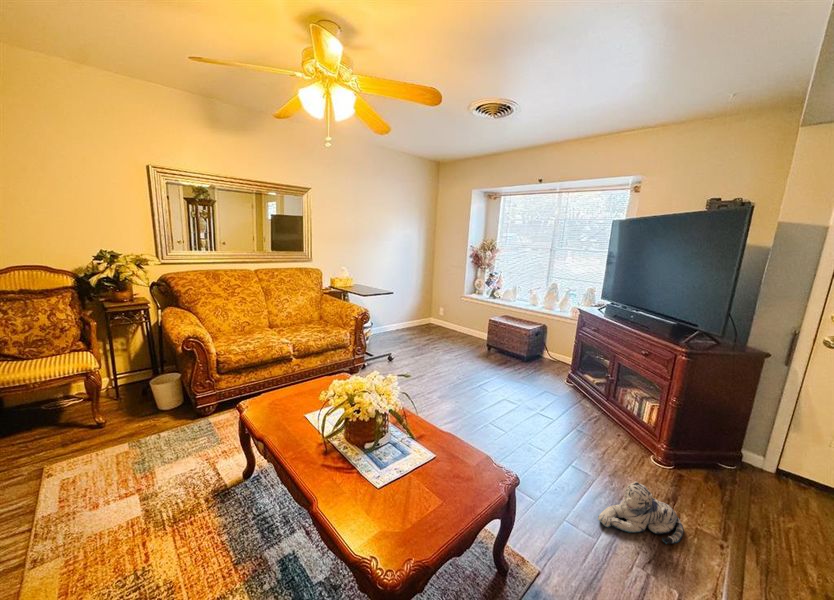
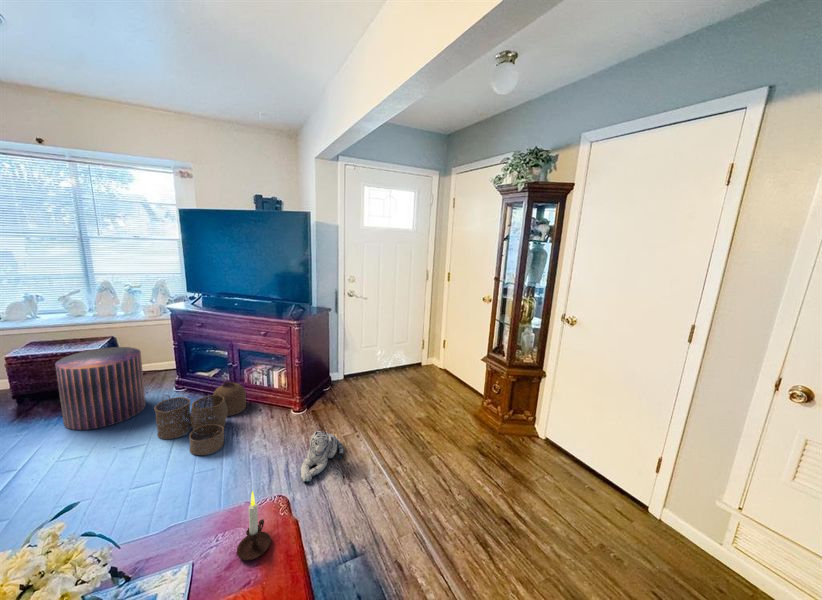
pouf: none [497,327,548,384] -> present [55,347,146,430]
woven basket: none [531,376,613,440] -> present [154,382,246,455]
candle: none [454,433,483,488] -> present [237,491,271,561]

